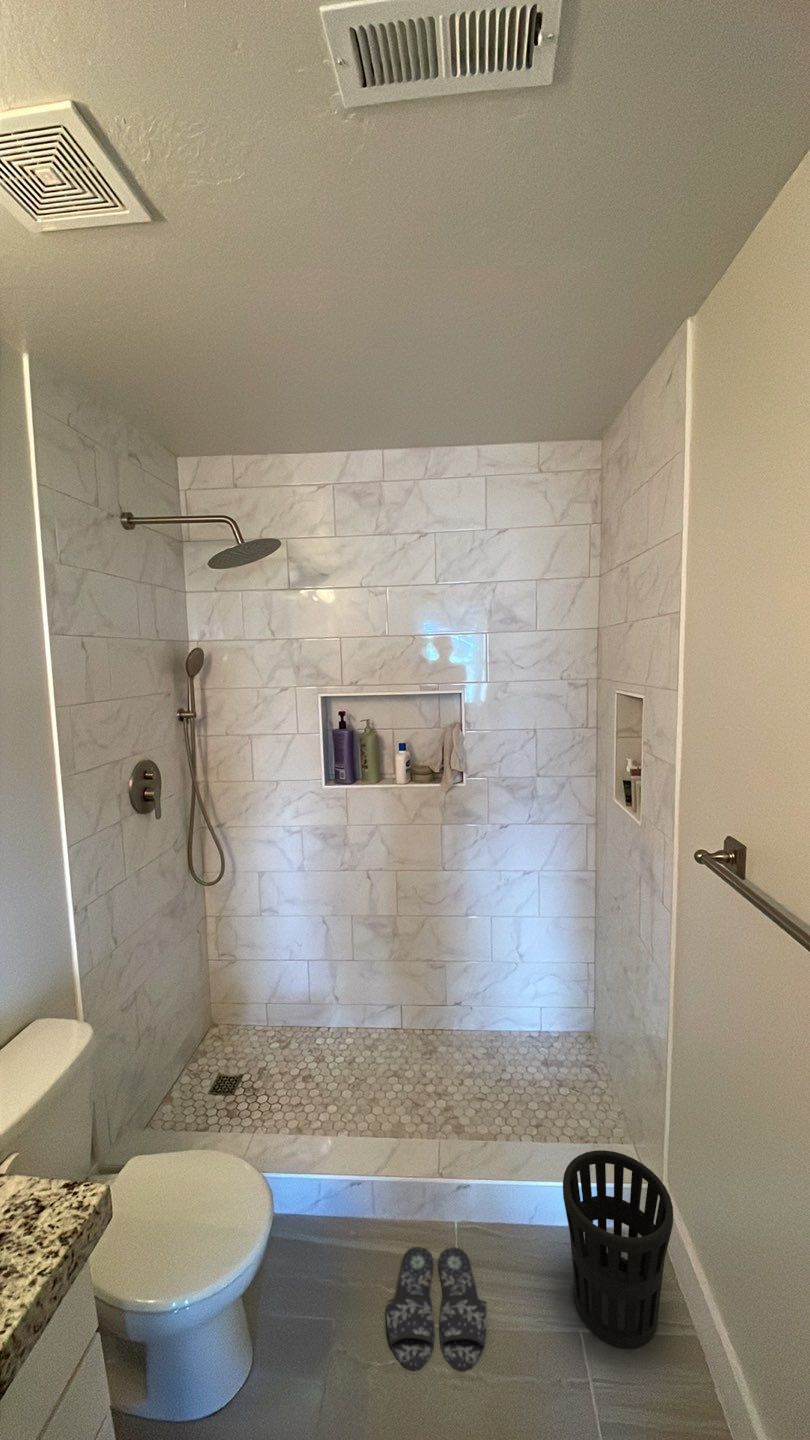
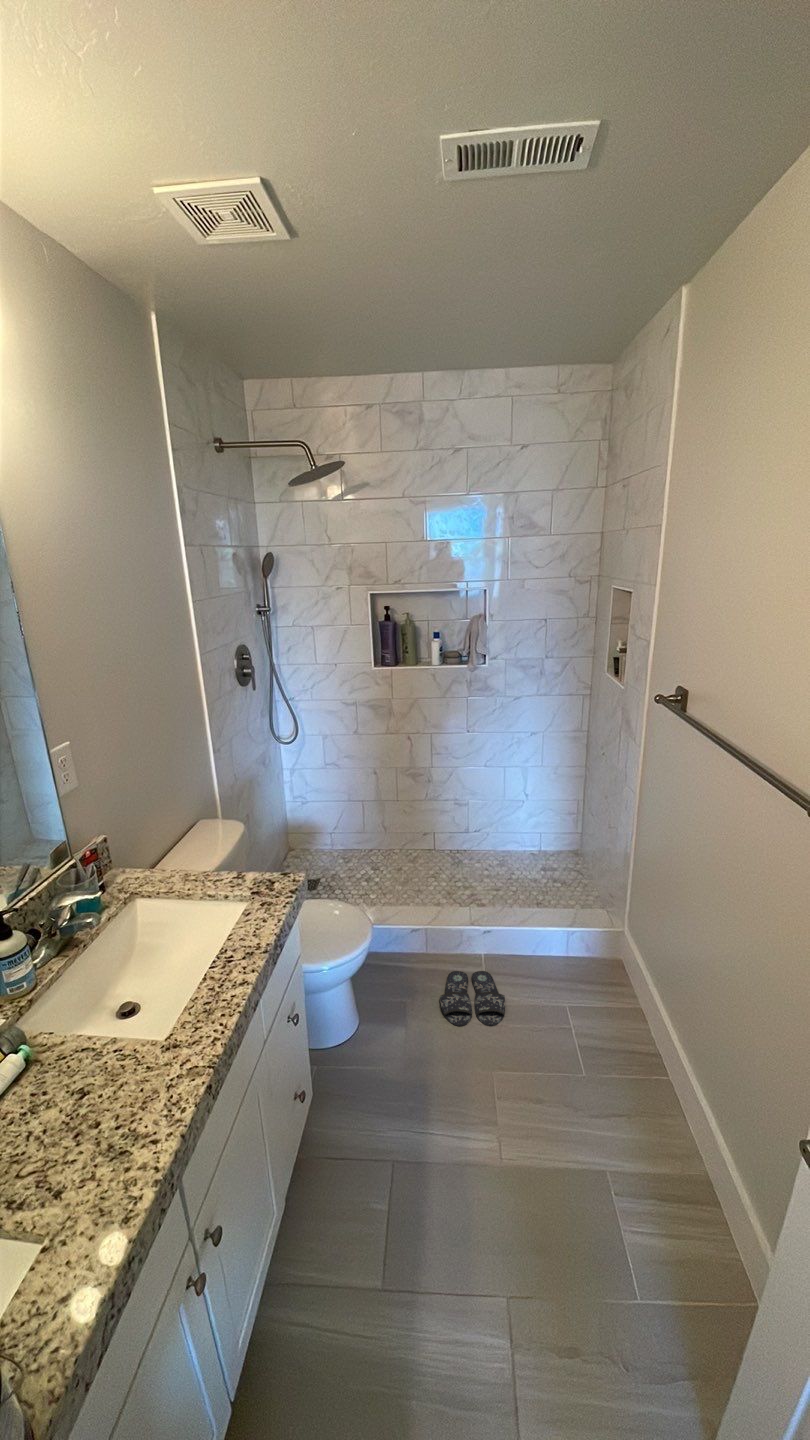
wastebasket: present [563,1150,673,1349] -> none [558,907,630,1015]

